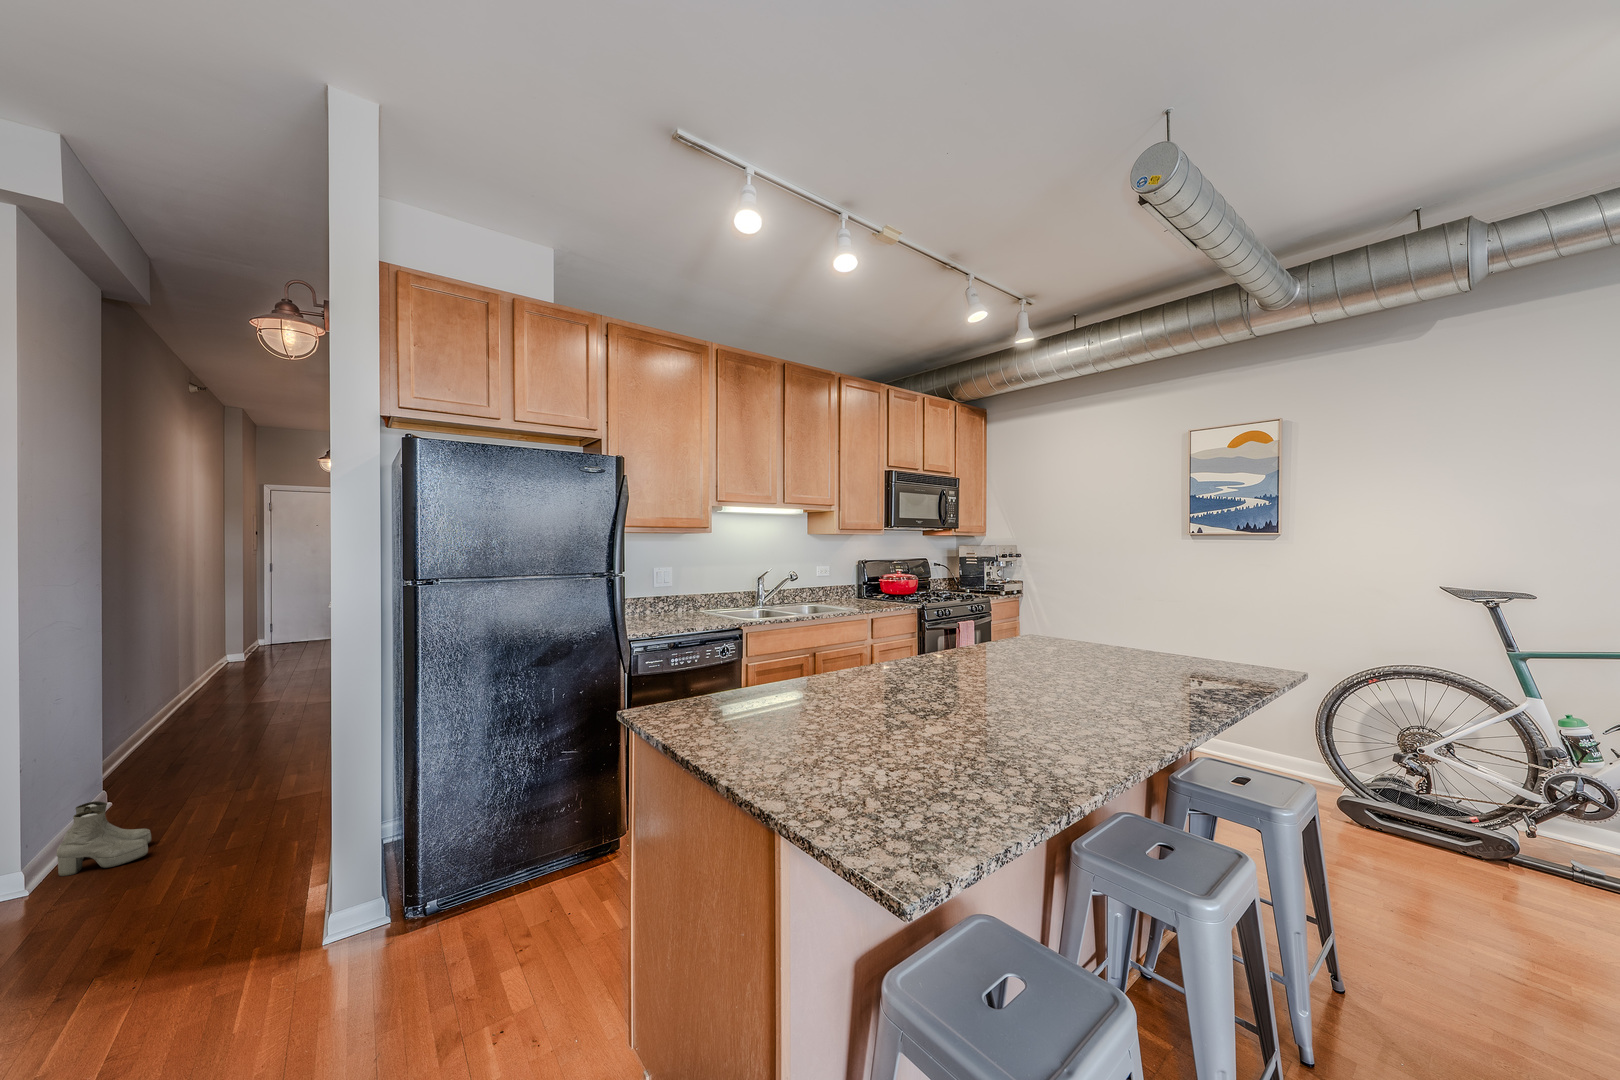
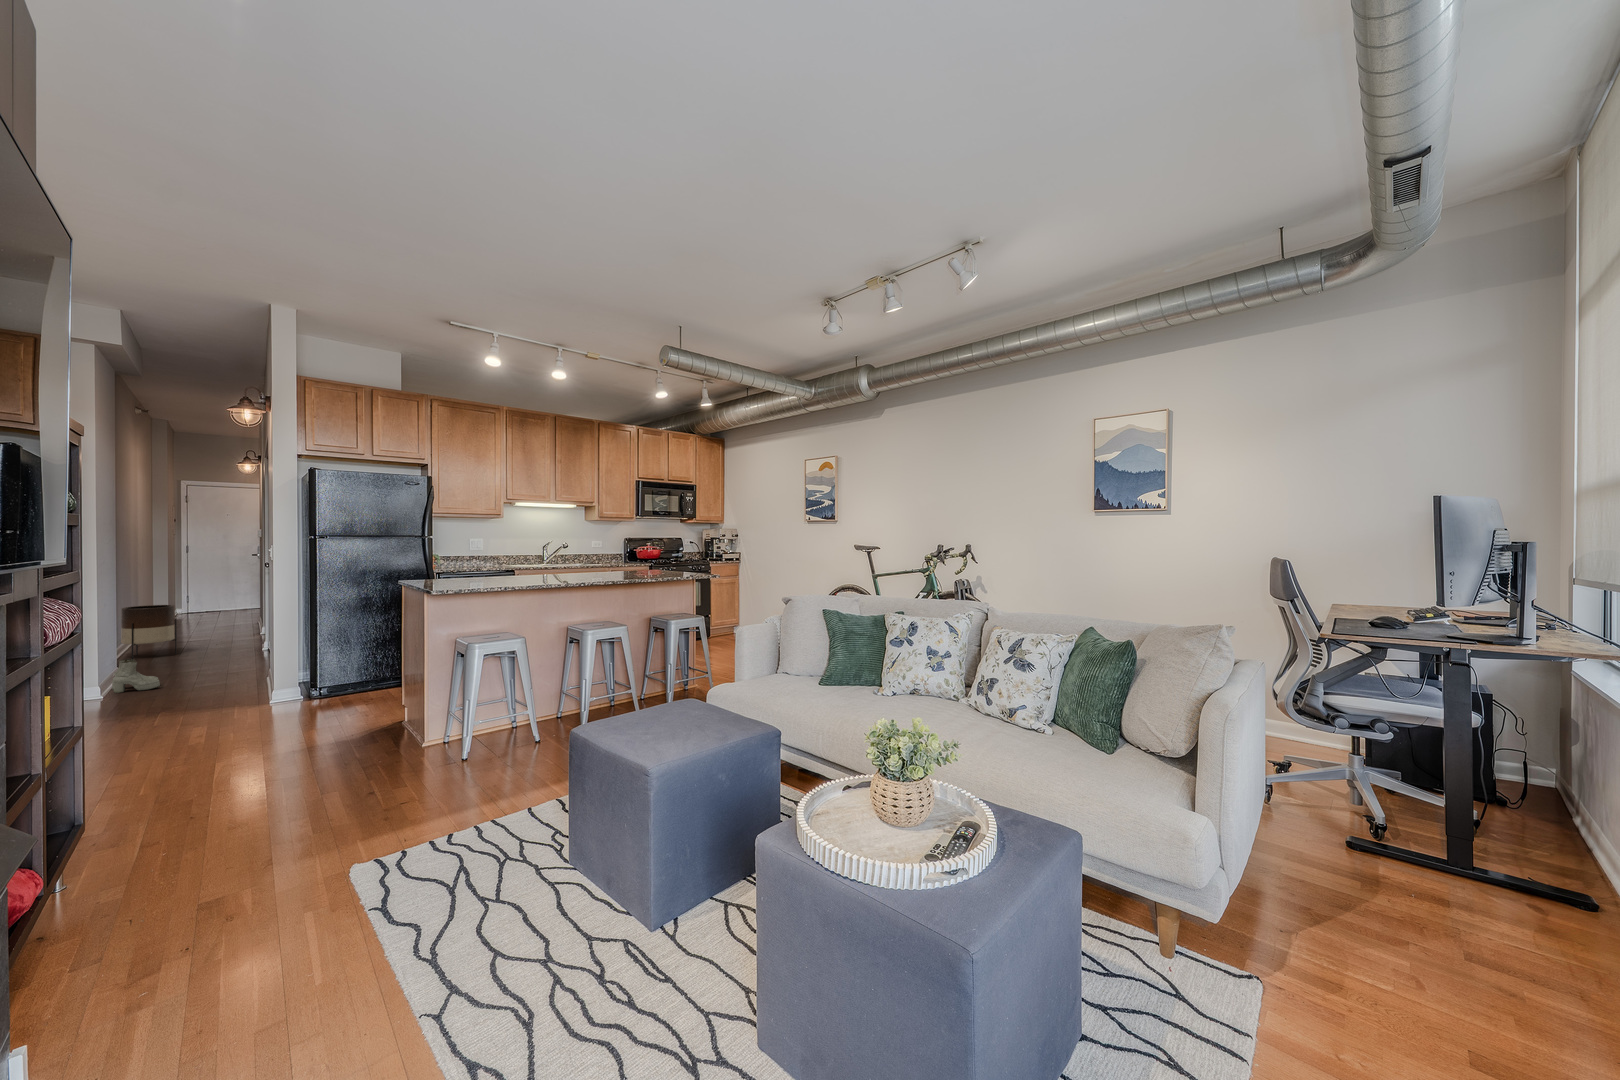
planter: none [140,663,223,756] -> present [121,605,177,659]

